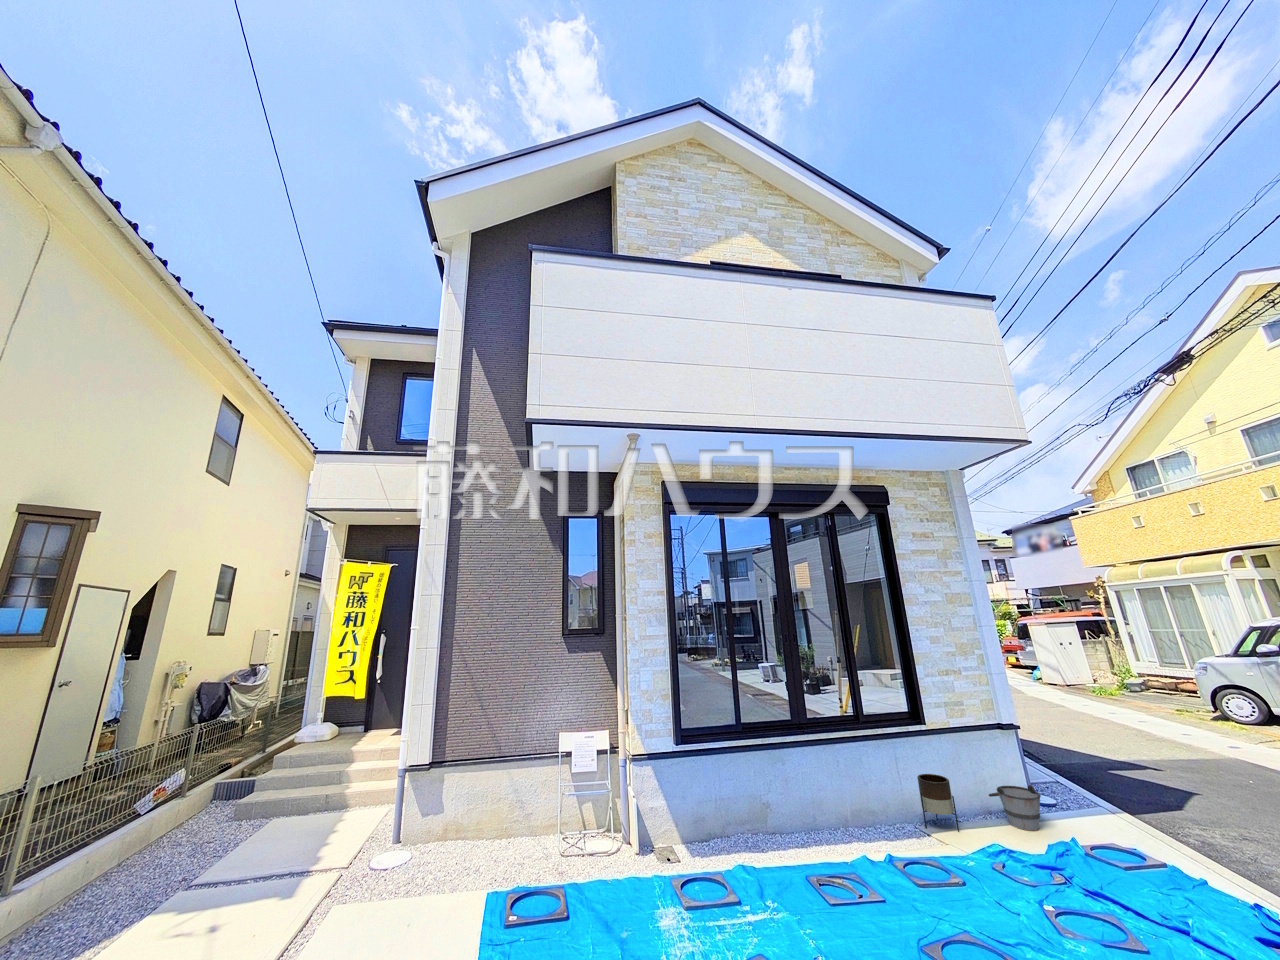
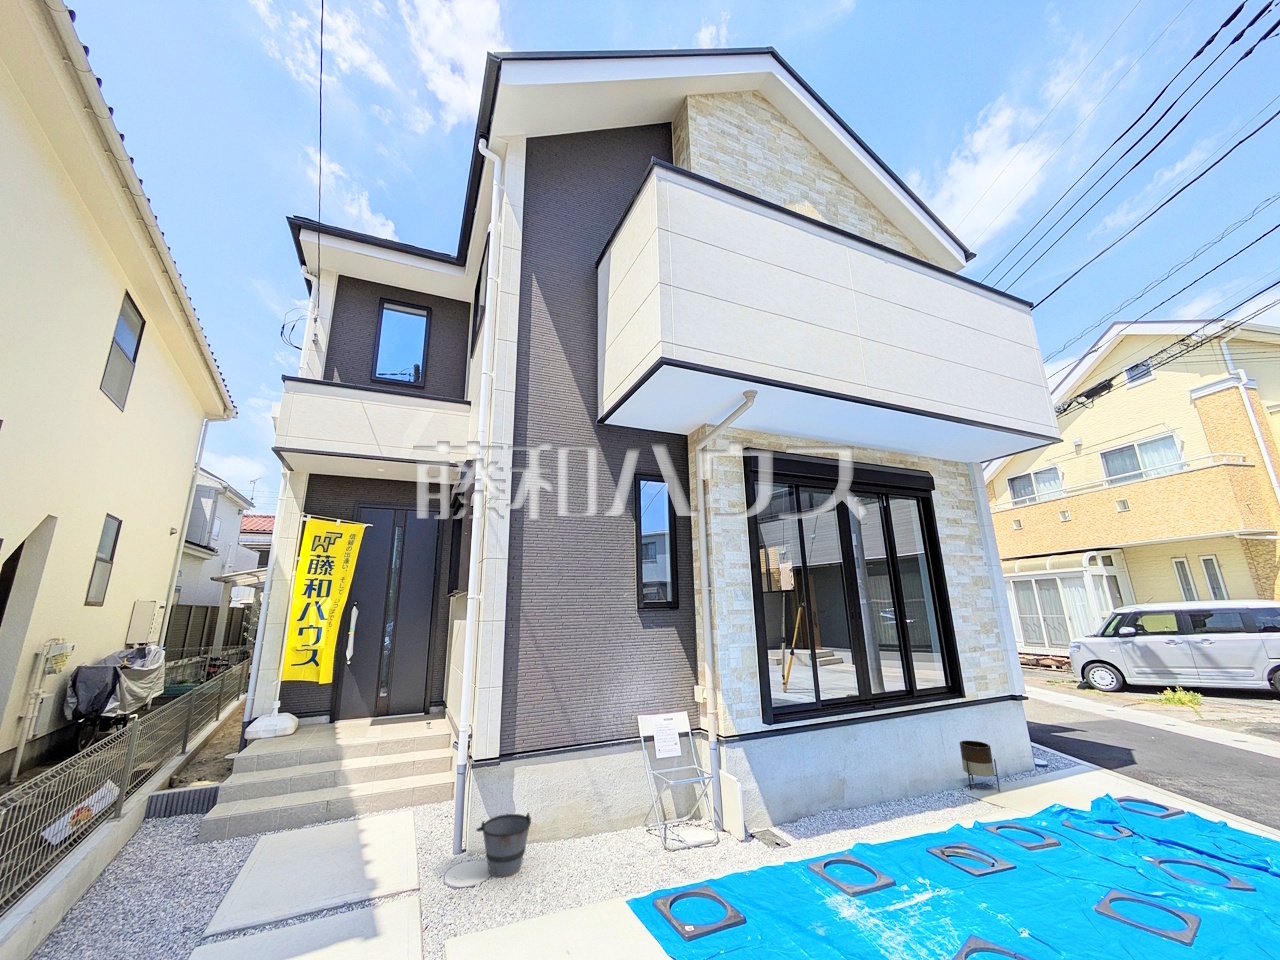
bucket: present [989,785,1041,831] -> present [476,813,531,877]

